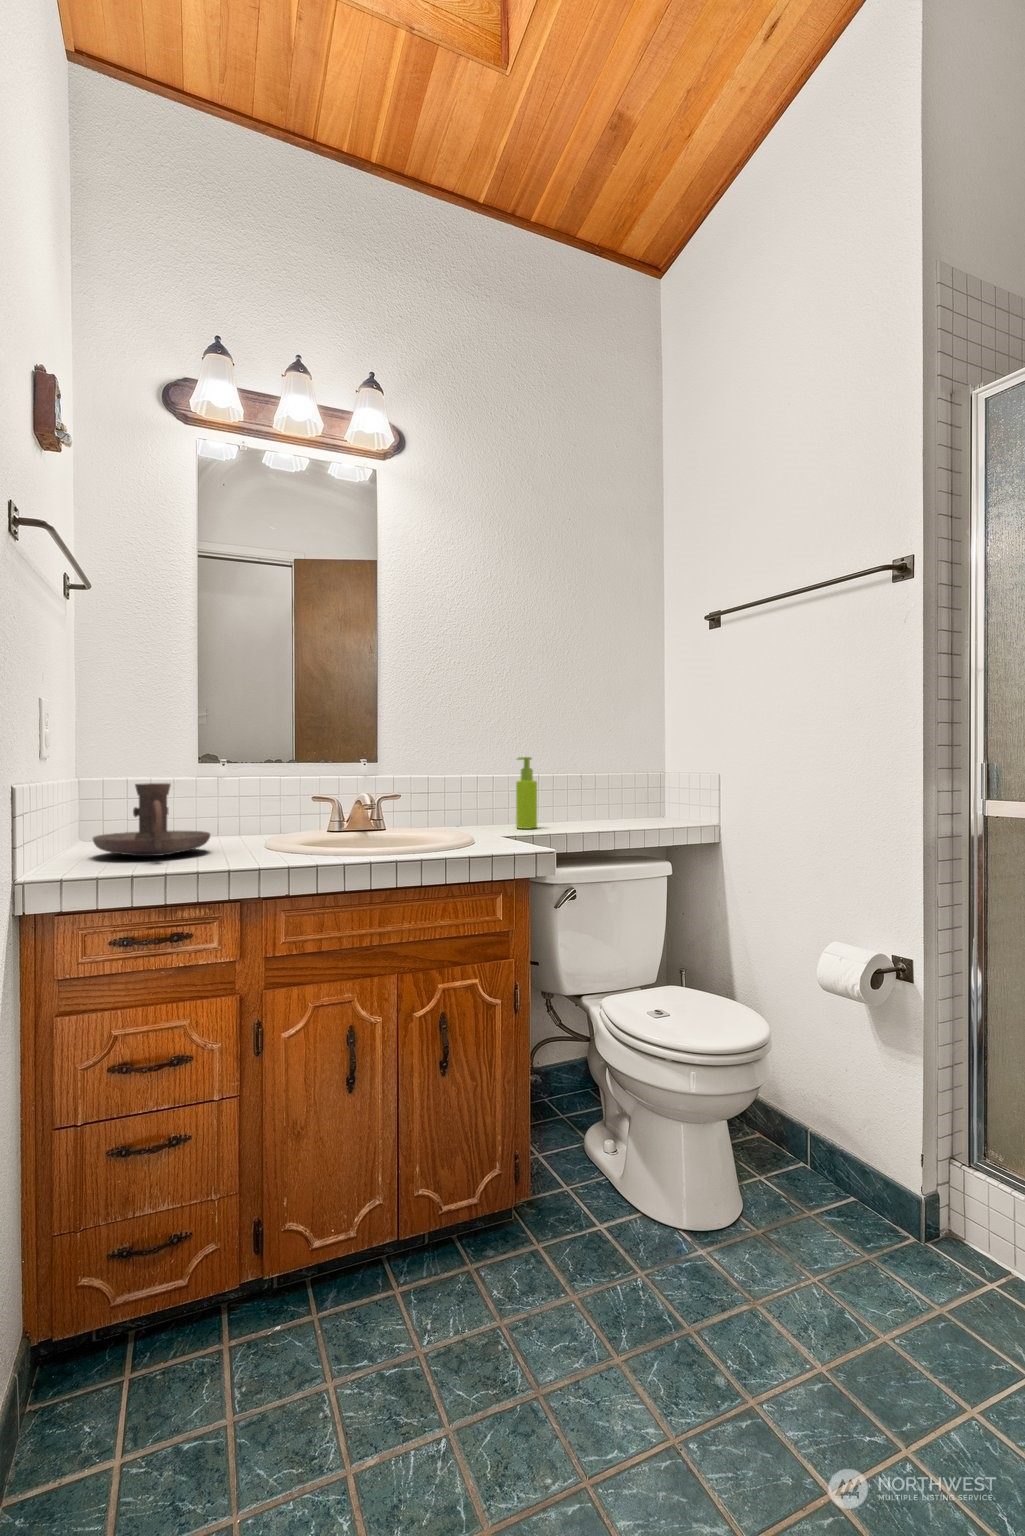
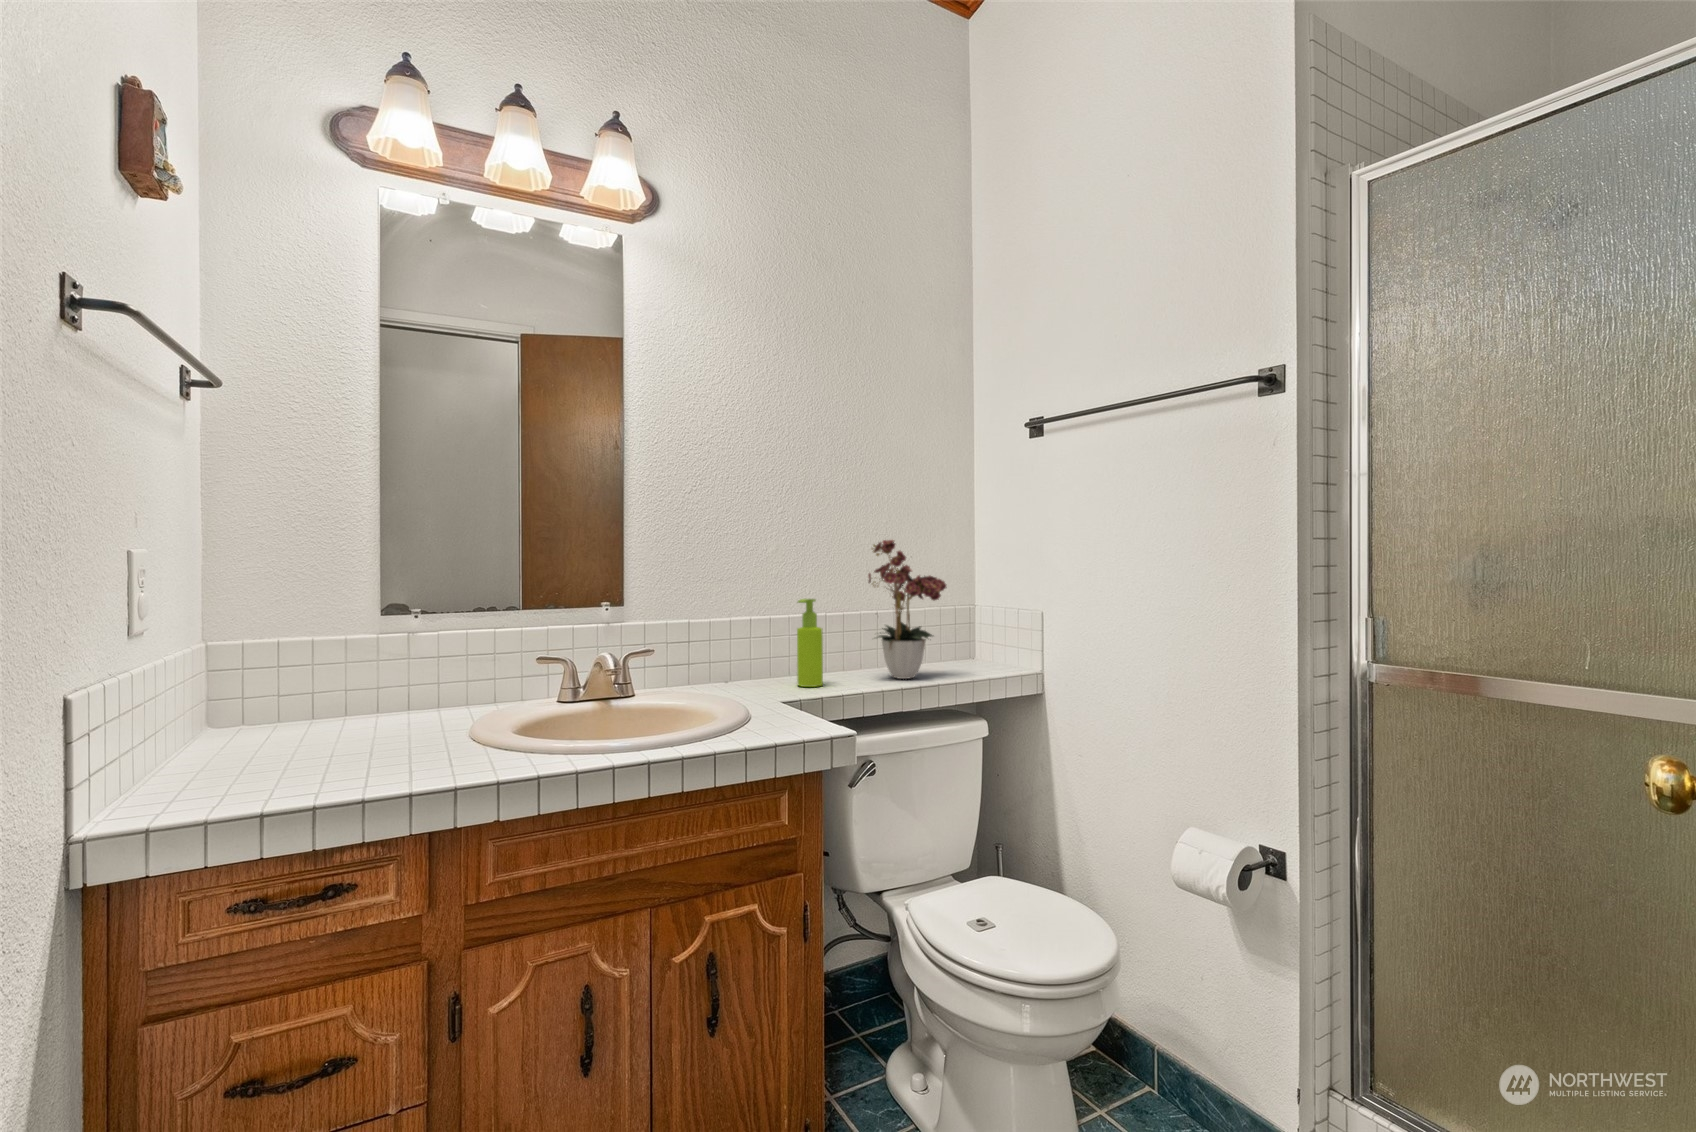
flower arrangement: none [572,705,649,826] -> present [868,540,947,679]
candle holder: present [92,783,210,856] -> none [213,659,391,766]

